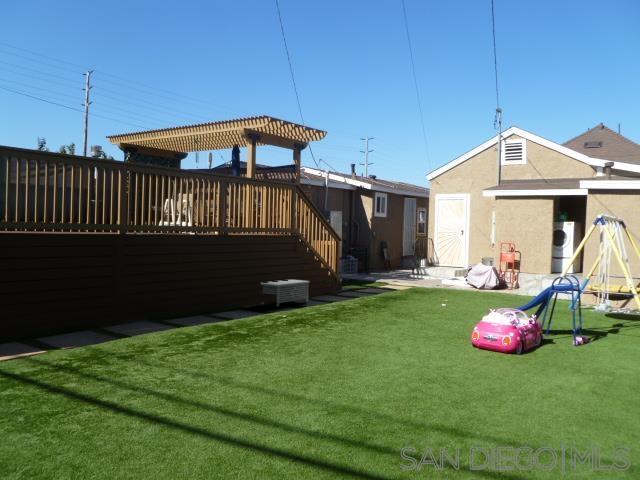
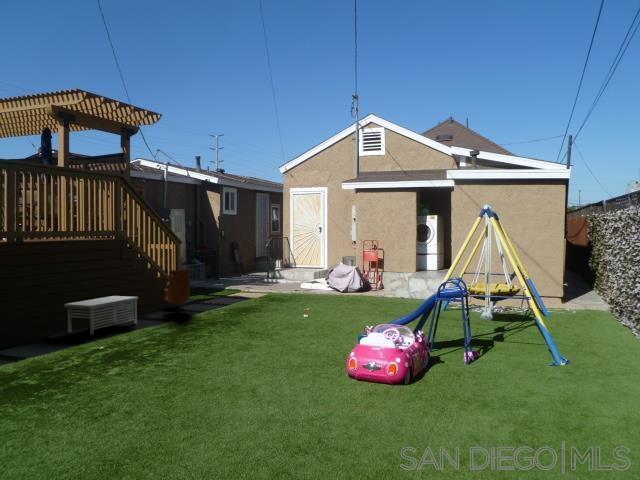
lounge chair: none [326,262,349,298] -> present [164,269,191,314]

